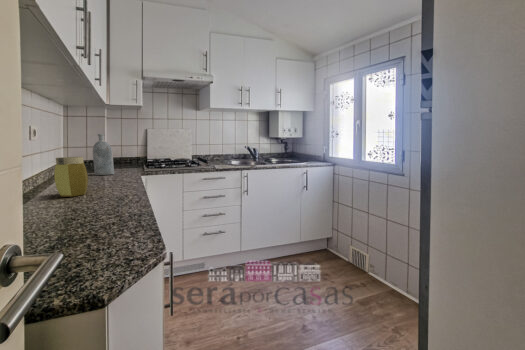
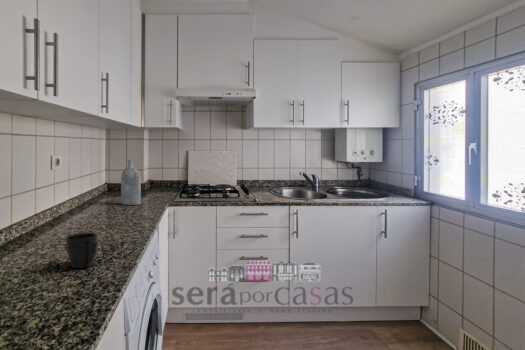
jar: present [54,157,88,197] -> none [54,193,91,239]
mug: none [93,182,125,209] -> present [66,233,97,268]

